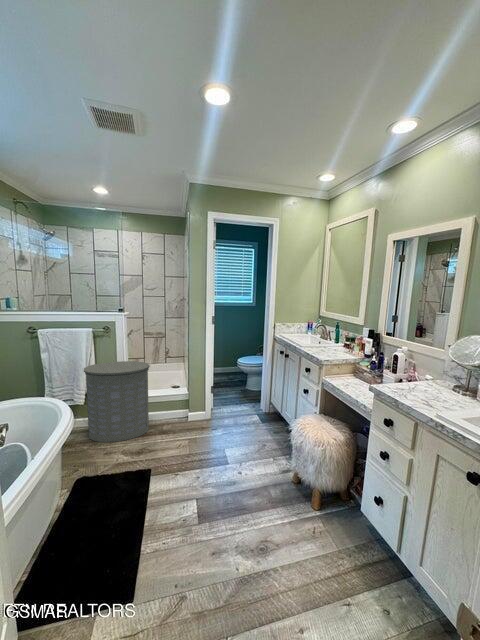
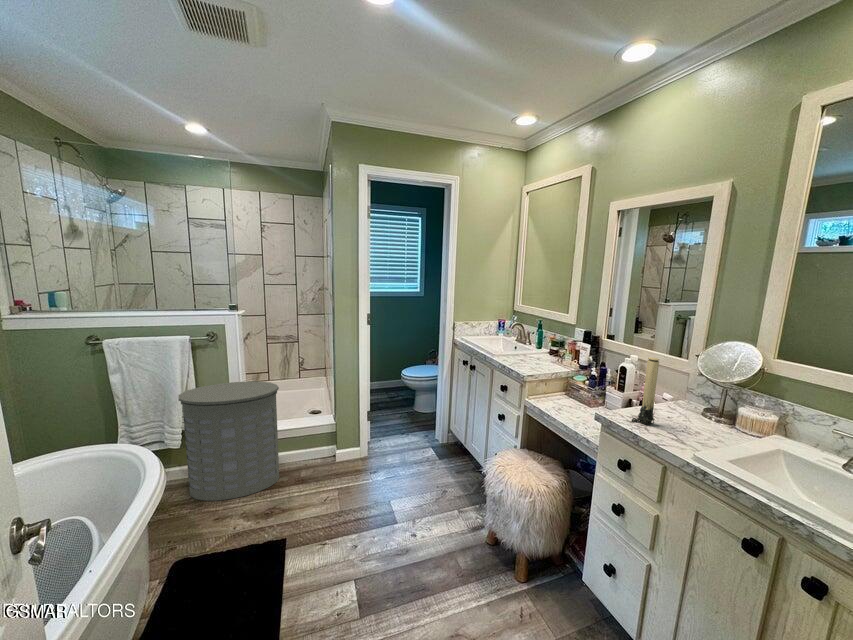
candle: none [395,345,415,394] -> present [632,357,659,425]

